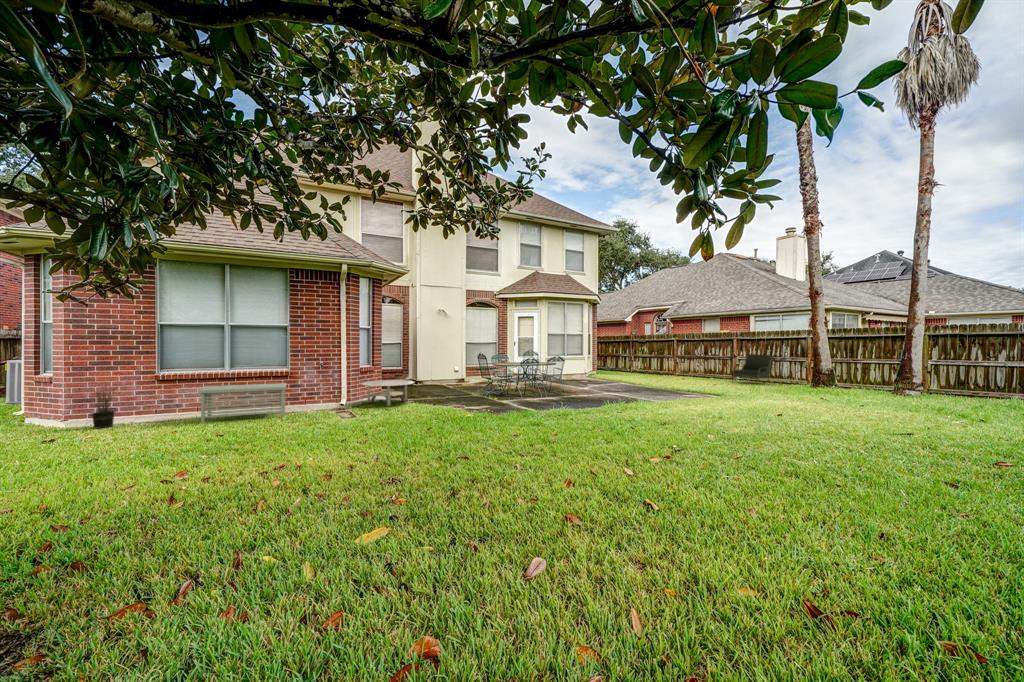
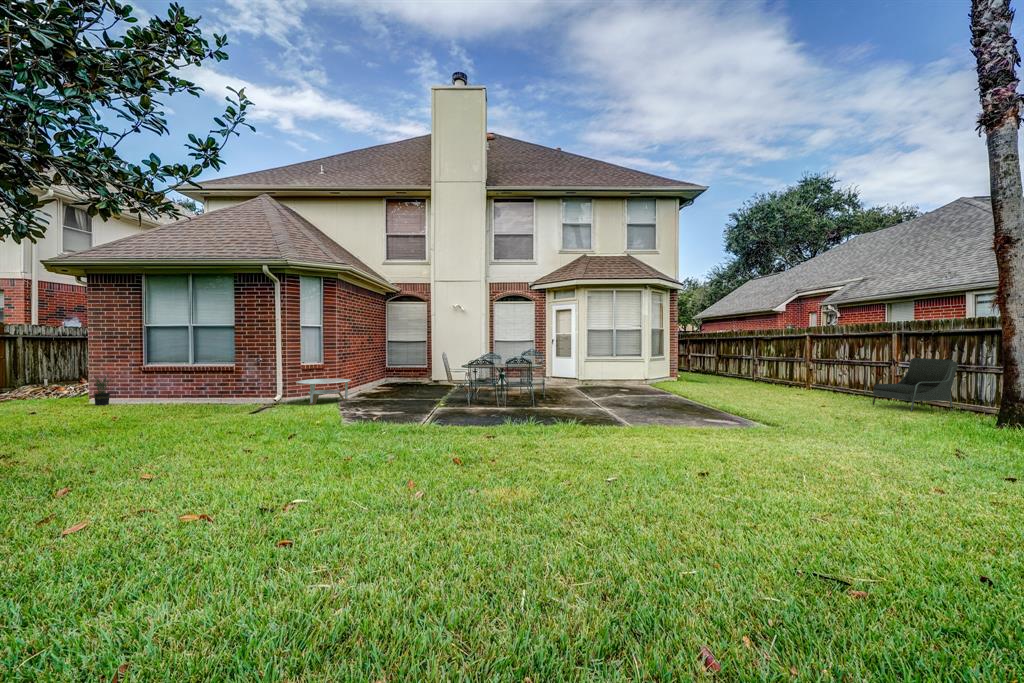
storage bench: present [198,383,286,423] -> none [149,377,232,407]

